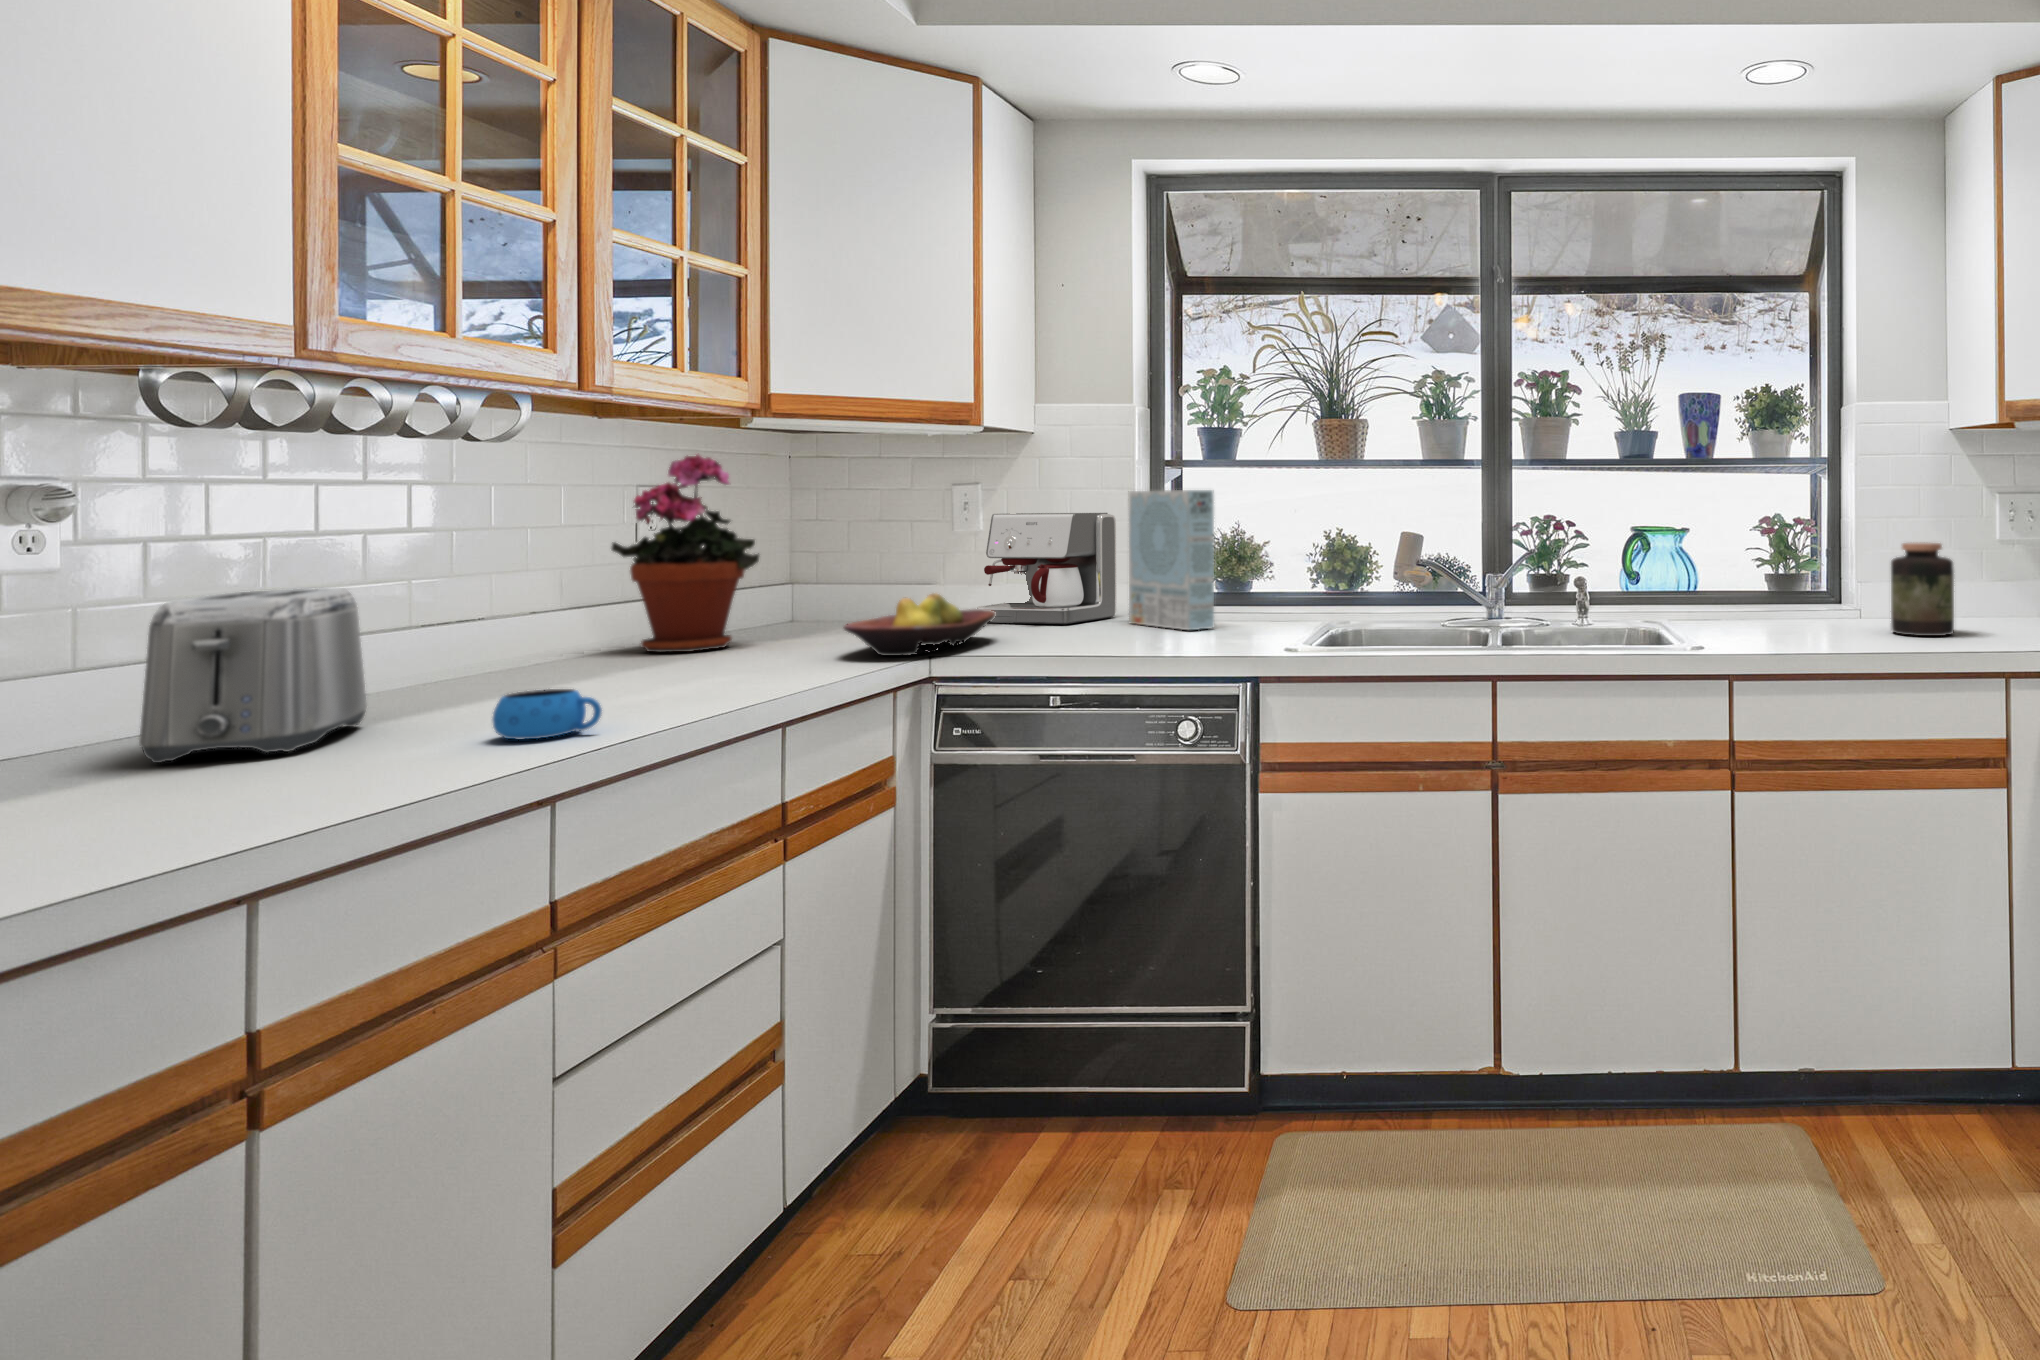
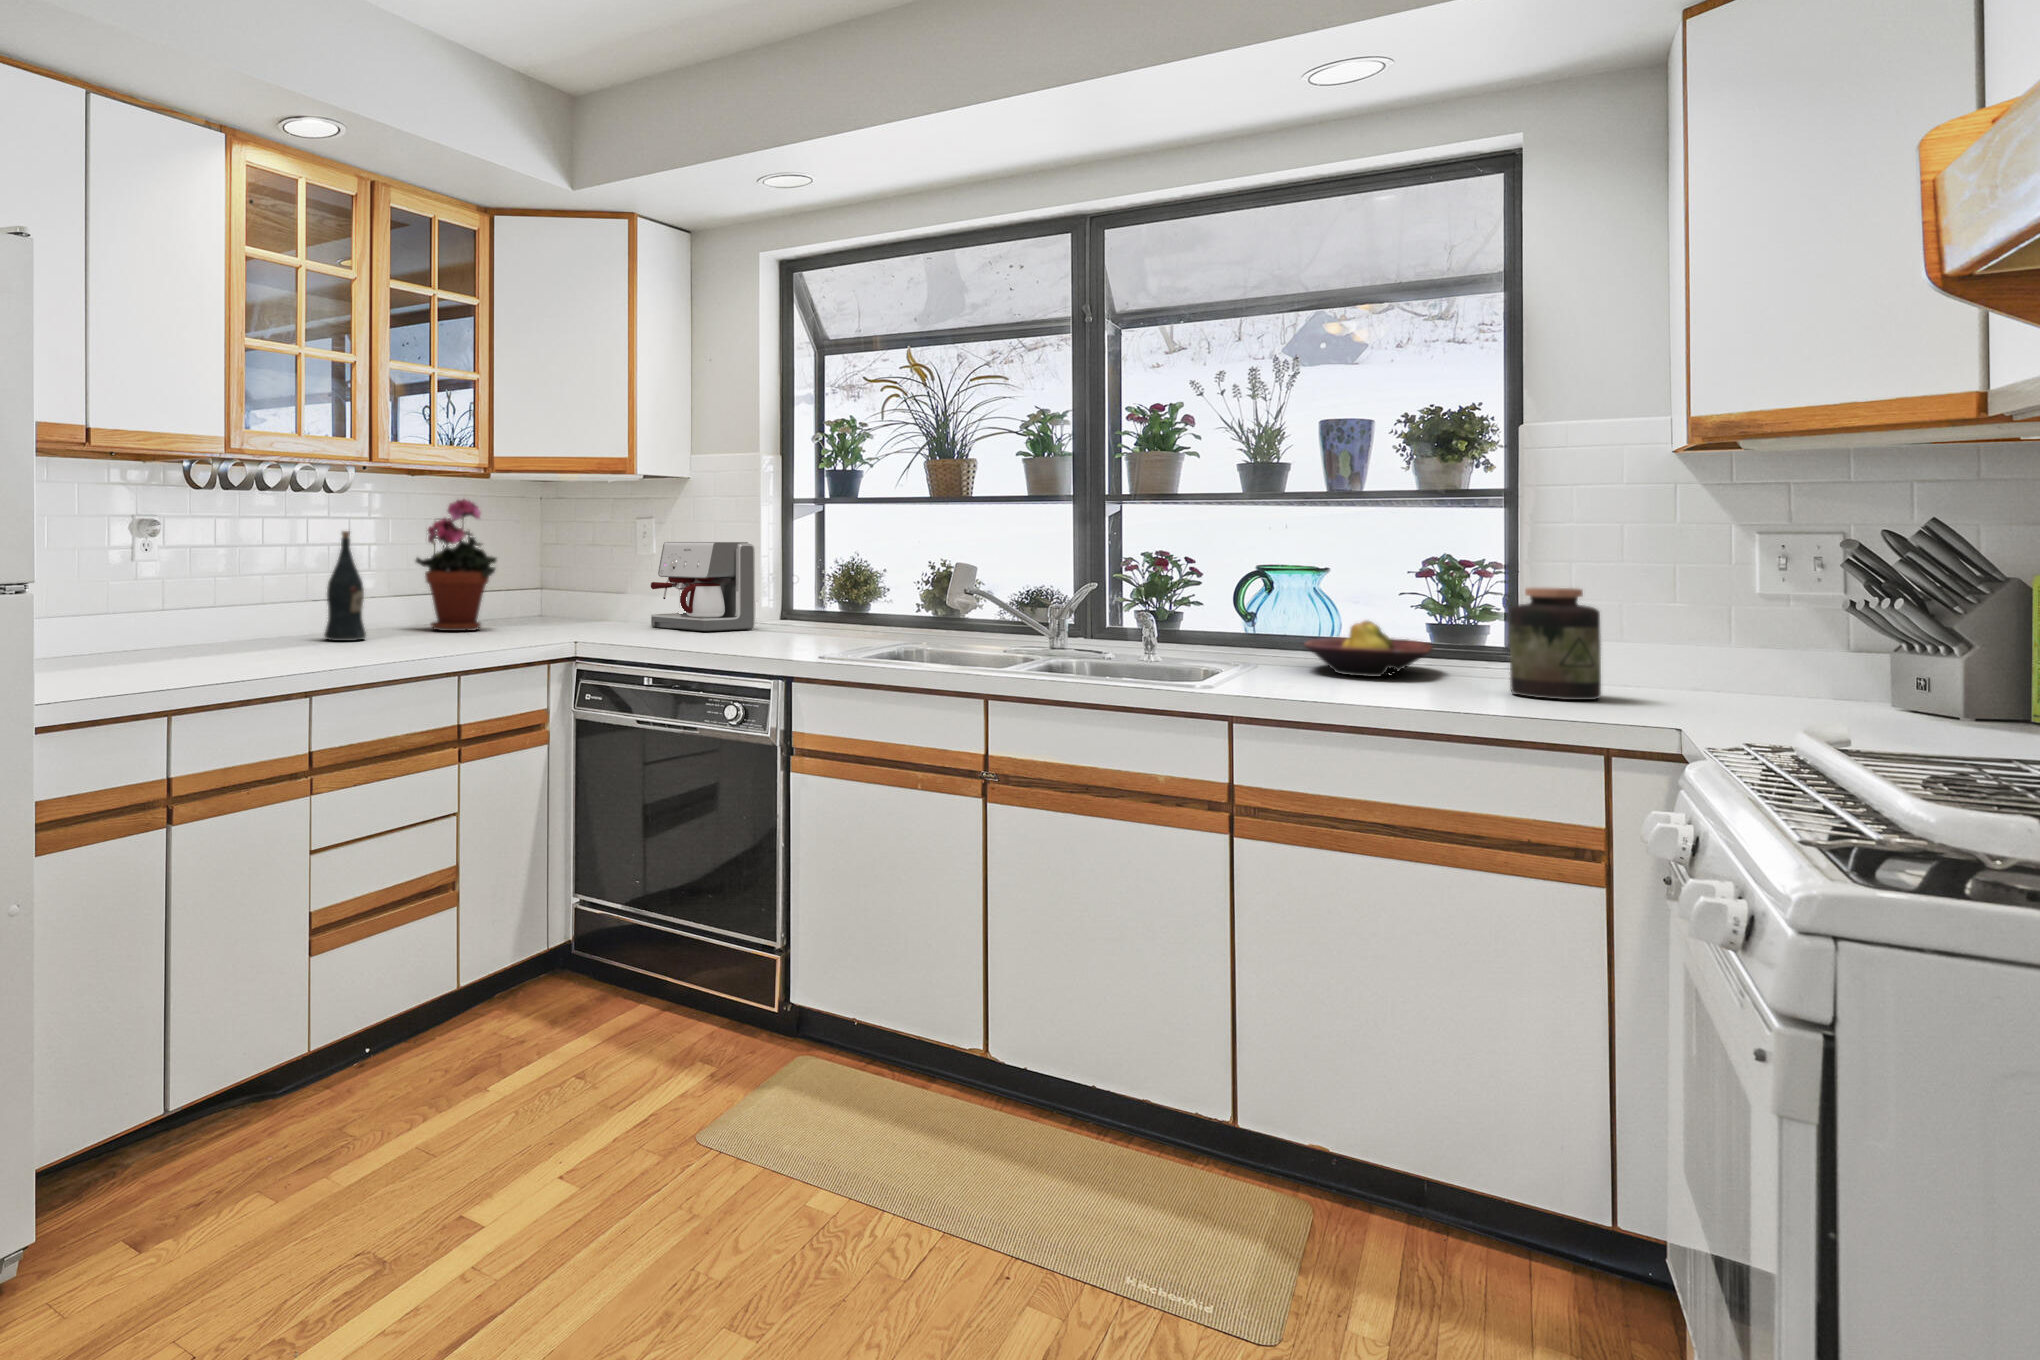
cereal box: present [1129,490,1214,630] -> none [753,523,806,641]
wine bottle: none [461,504,551,688] -> present [324,531,366,641]
toaster: present [139,588,366,763] -> none [172,575,264,658]
fruit bowl: present [844,593,996,656] -> present [1304,621,1433,677]
mug: present [493,689,602,740] -> none [299,637,346,663]

